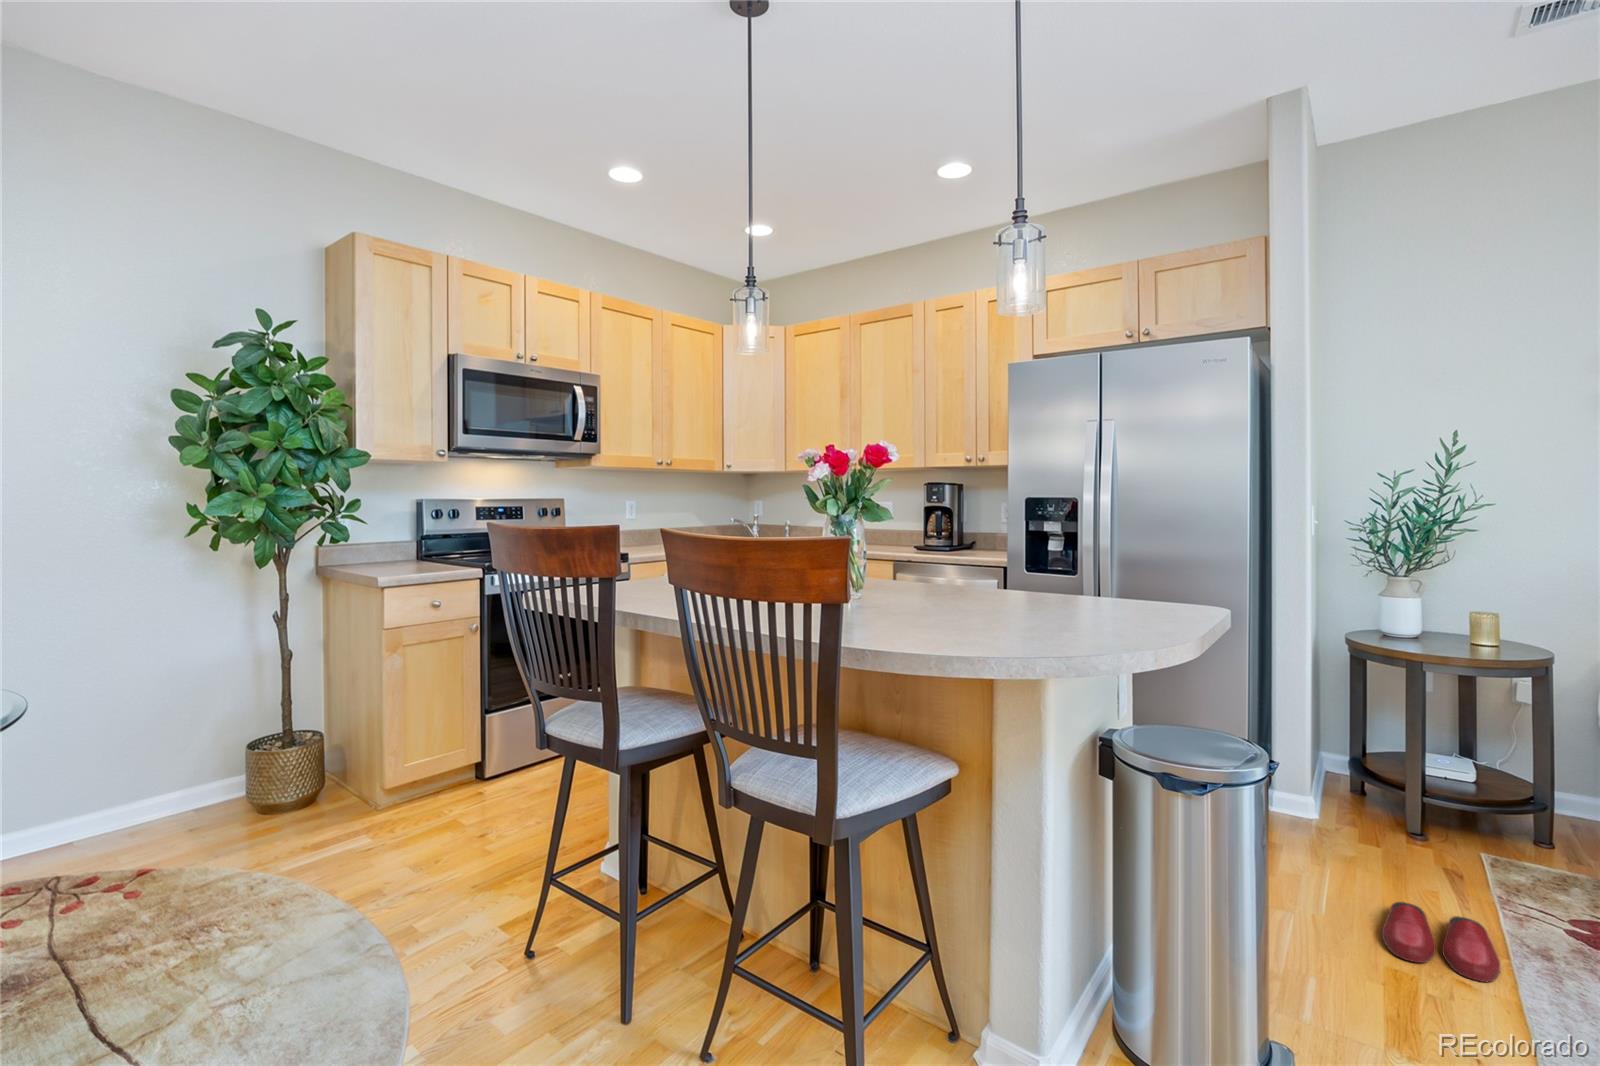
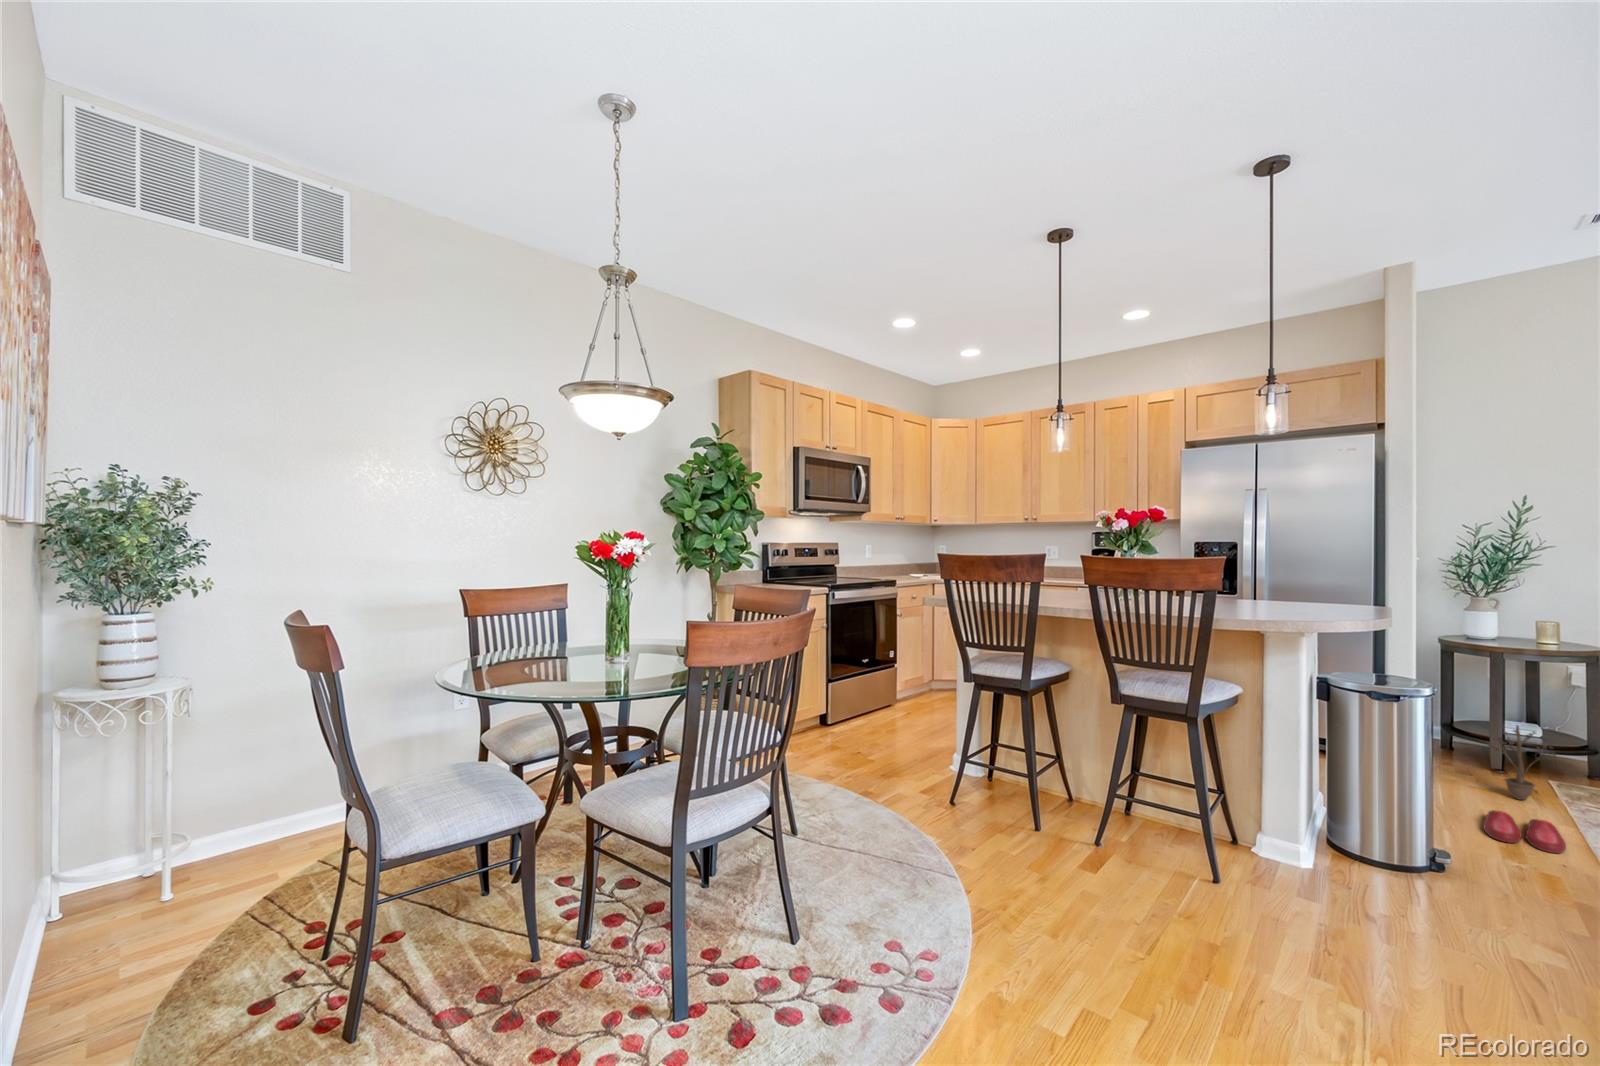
decorative plant: none [1380,764,1491,879] -> present [1485,725,1556,800]

